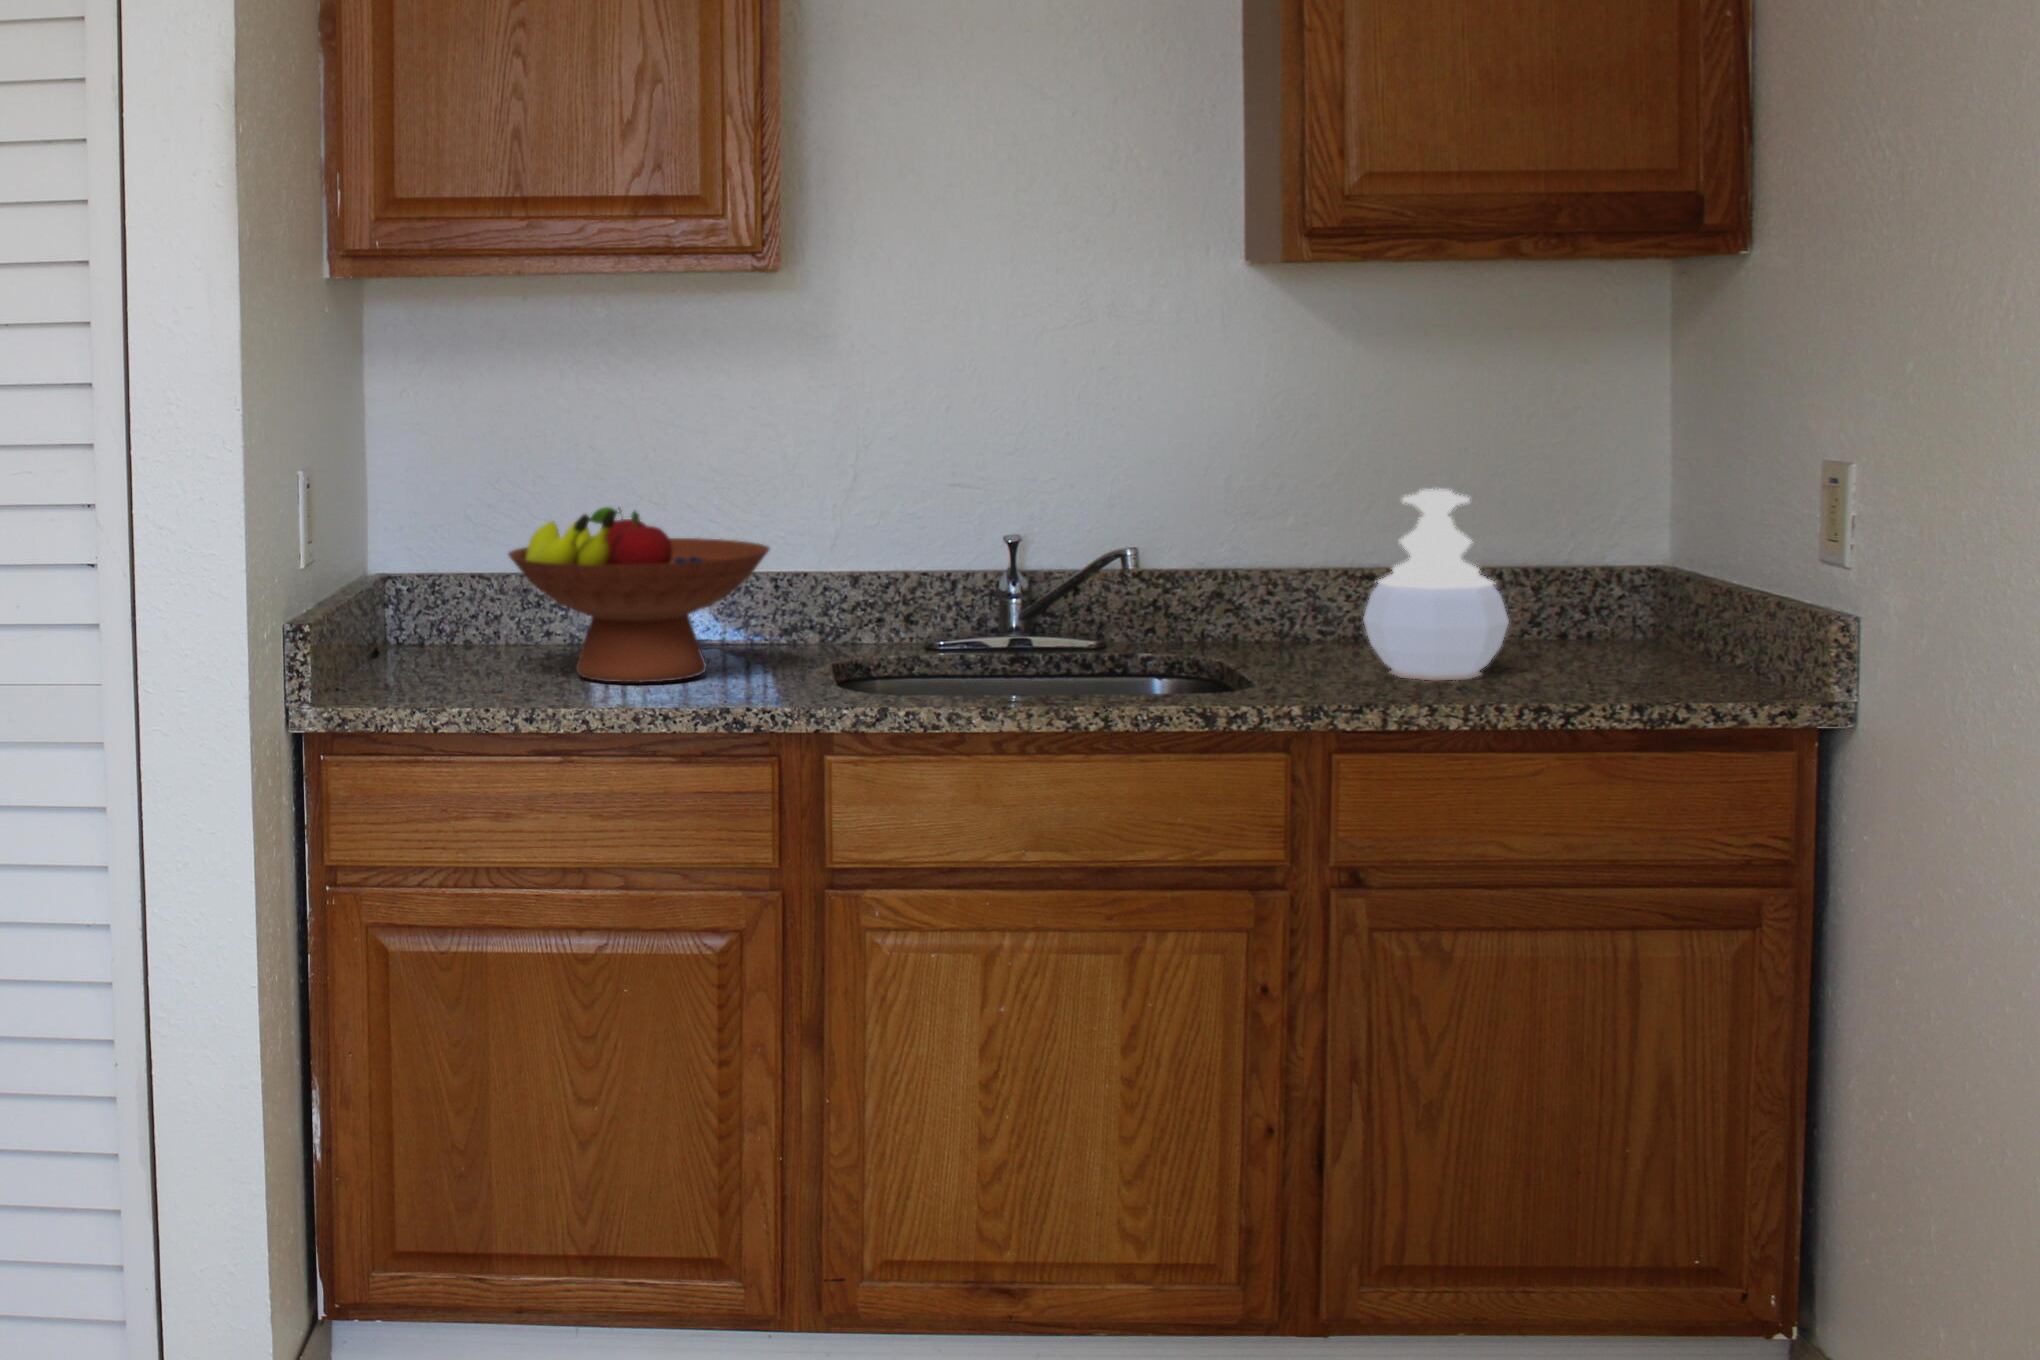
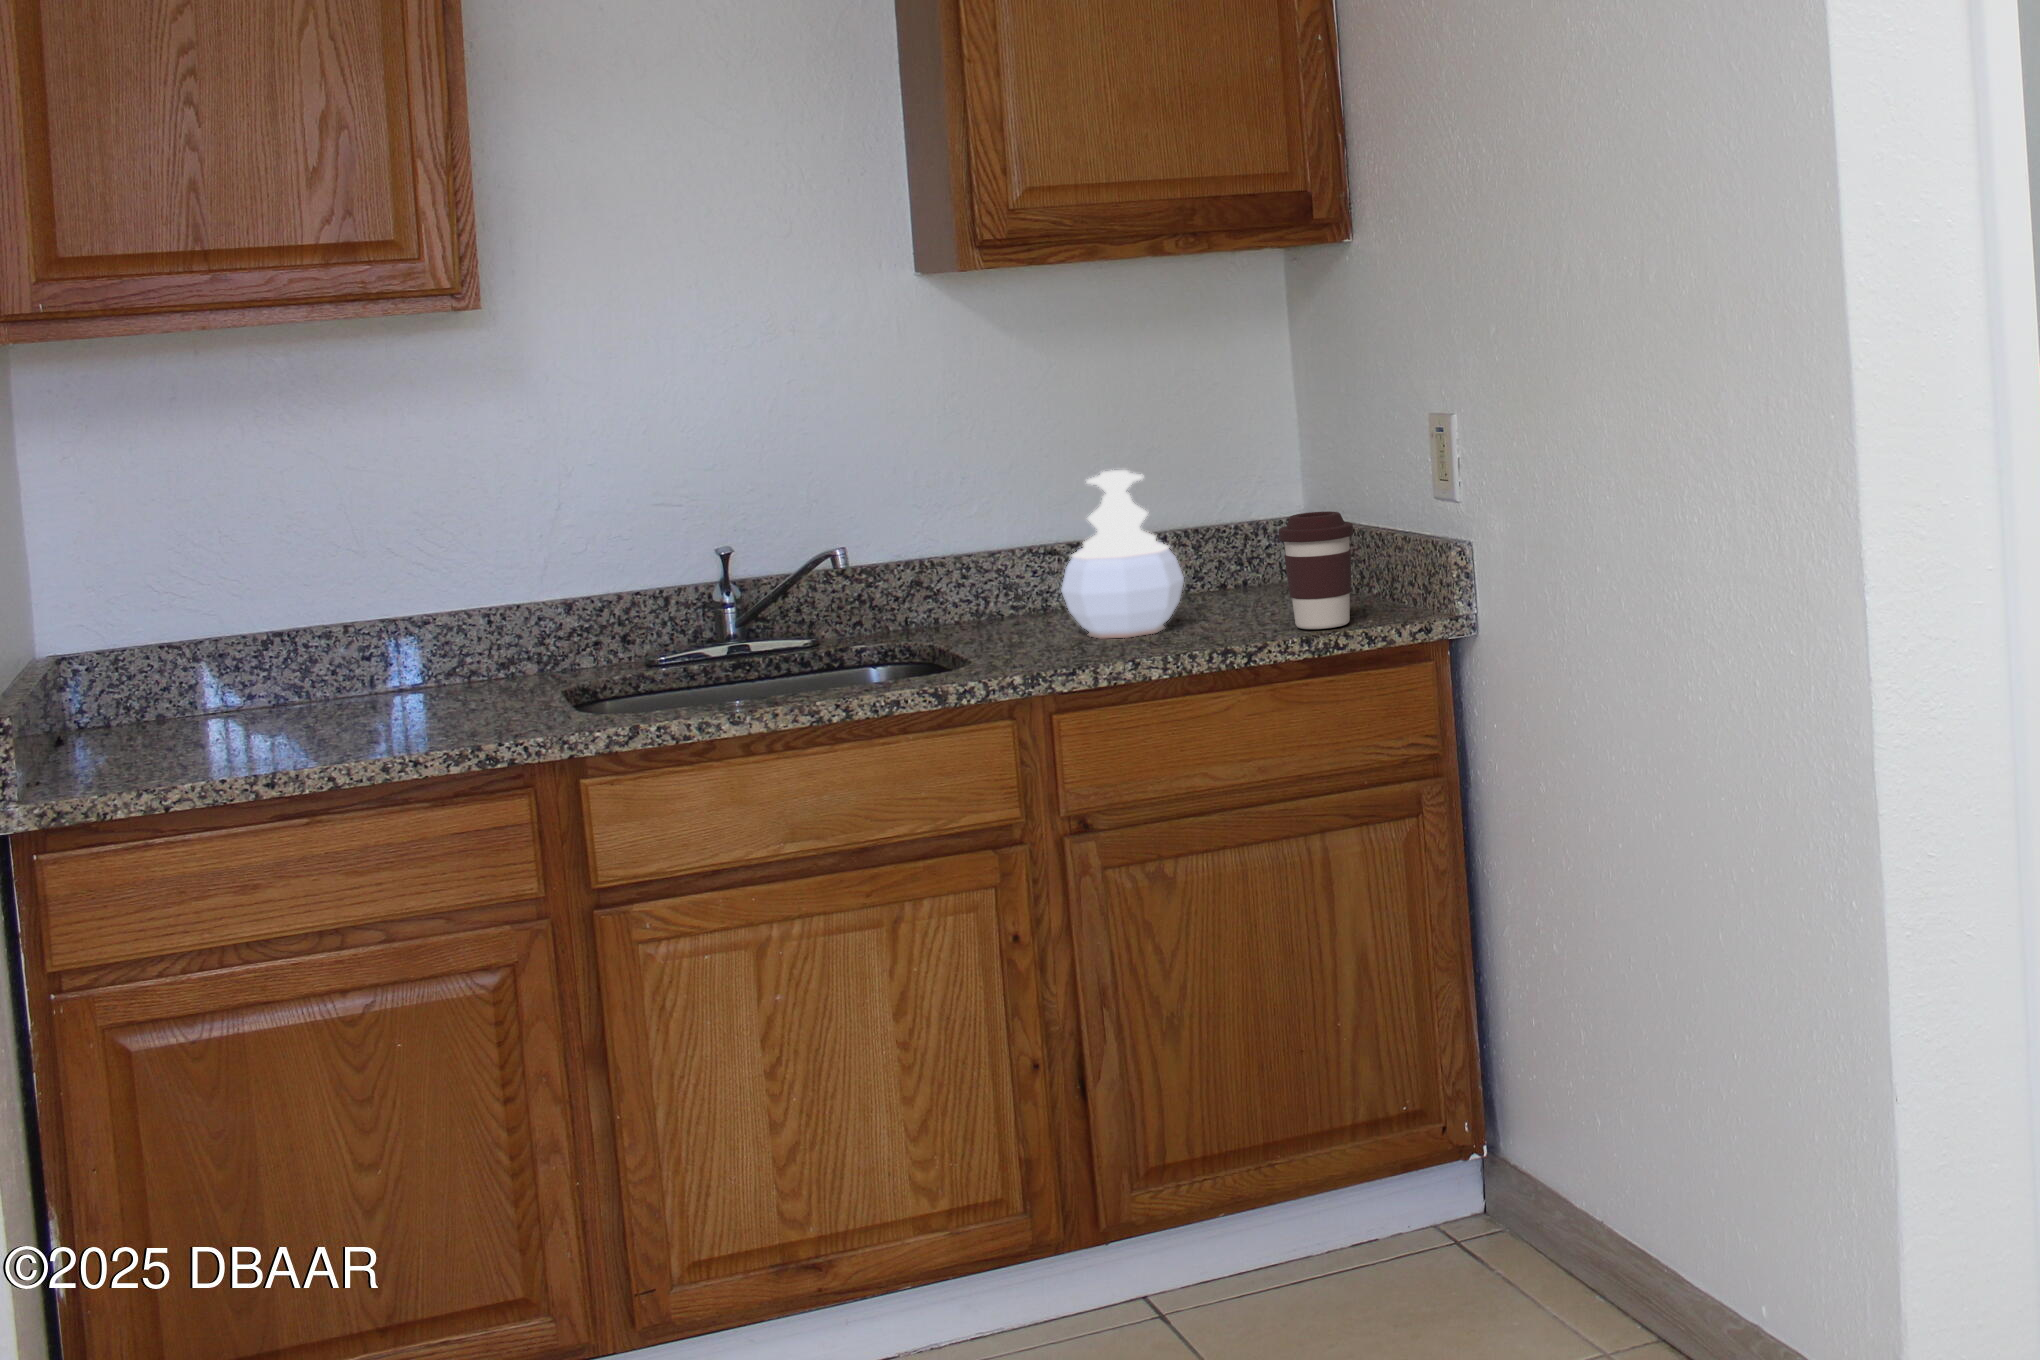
fruit bowl: present [508,507,770,682] -> none [195,557,492,739]
coffee cup: none [1624,560,1719,698] -> present [1279,511,1353,629]

